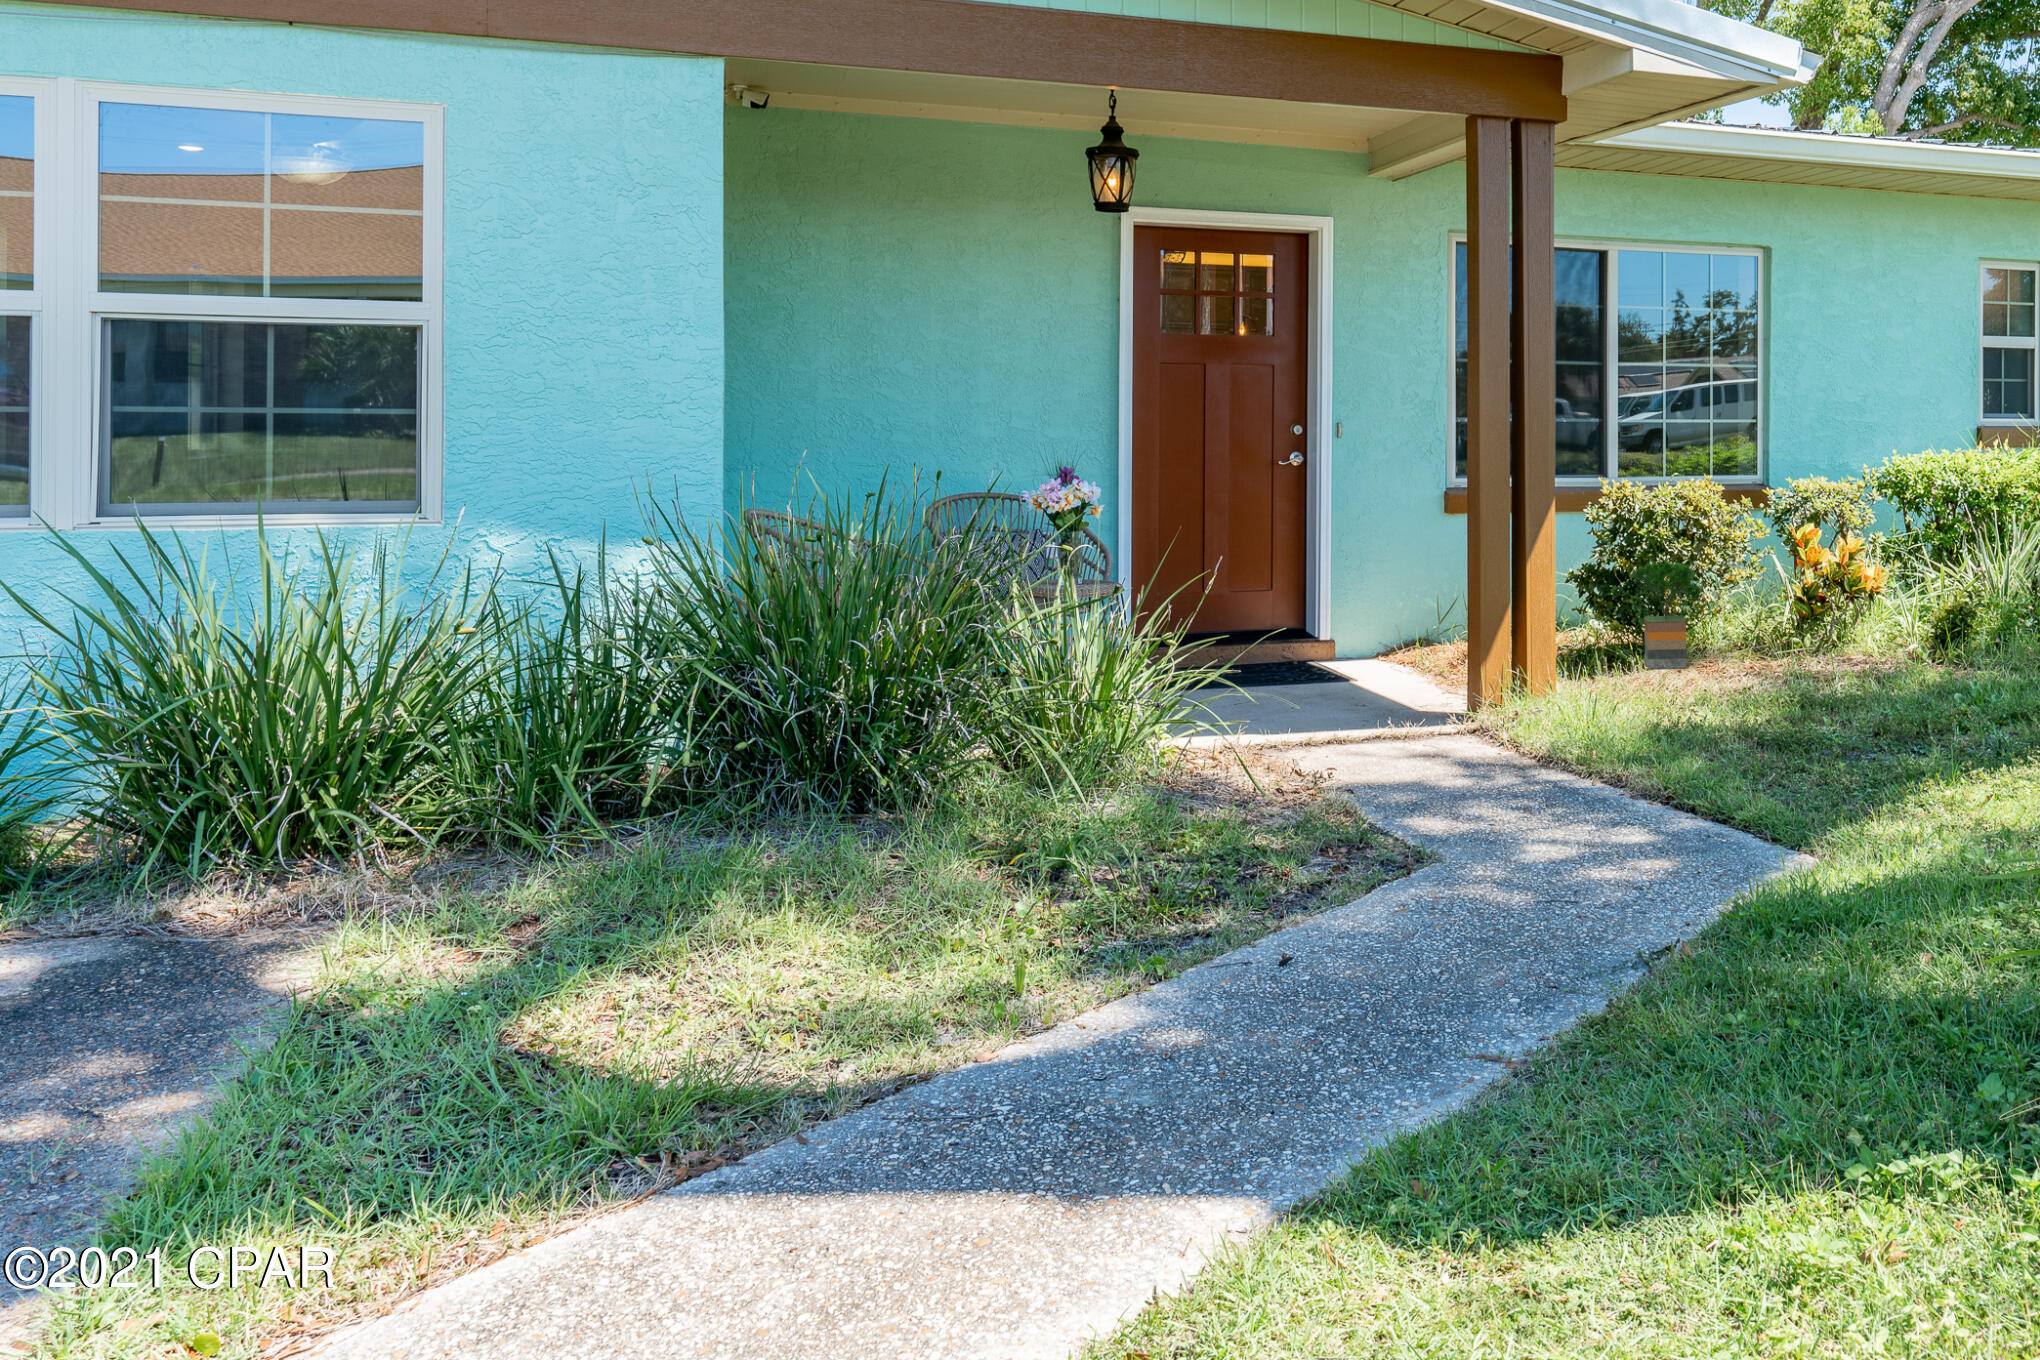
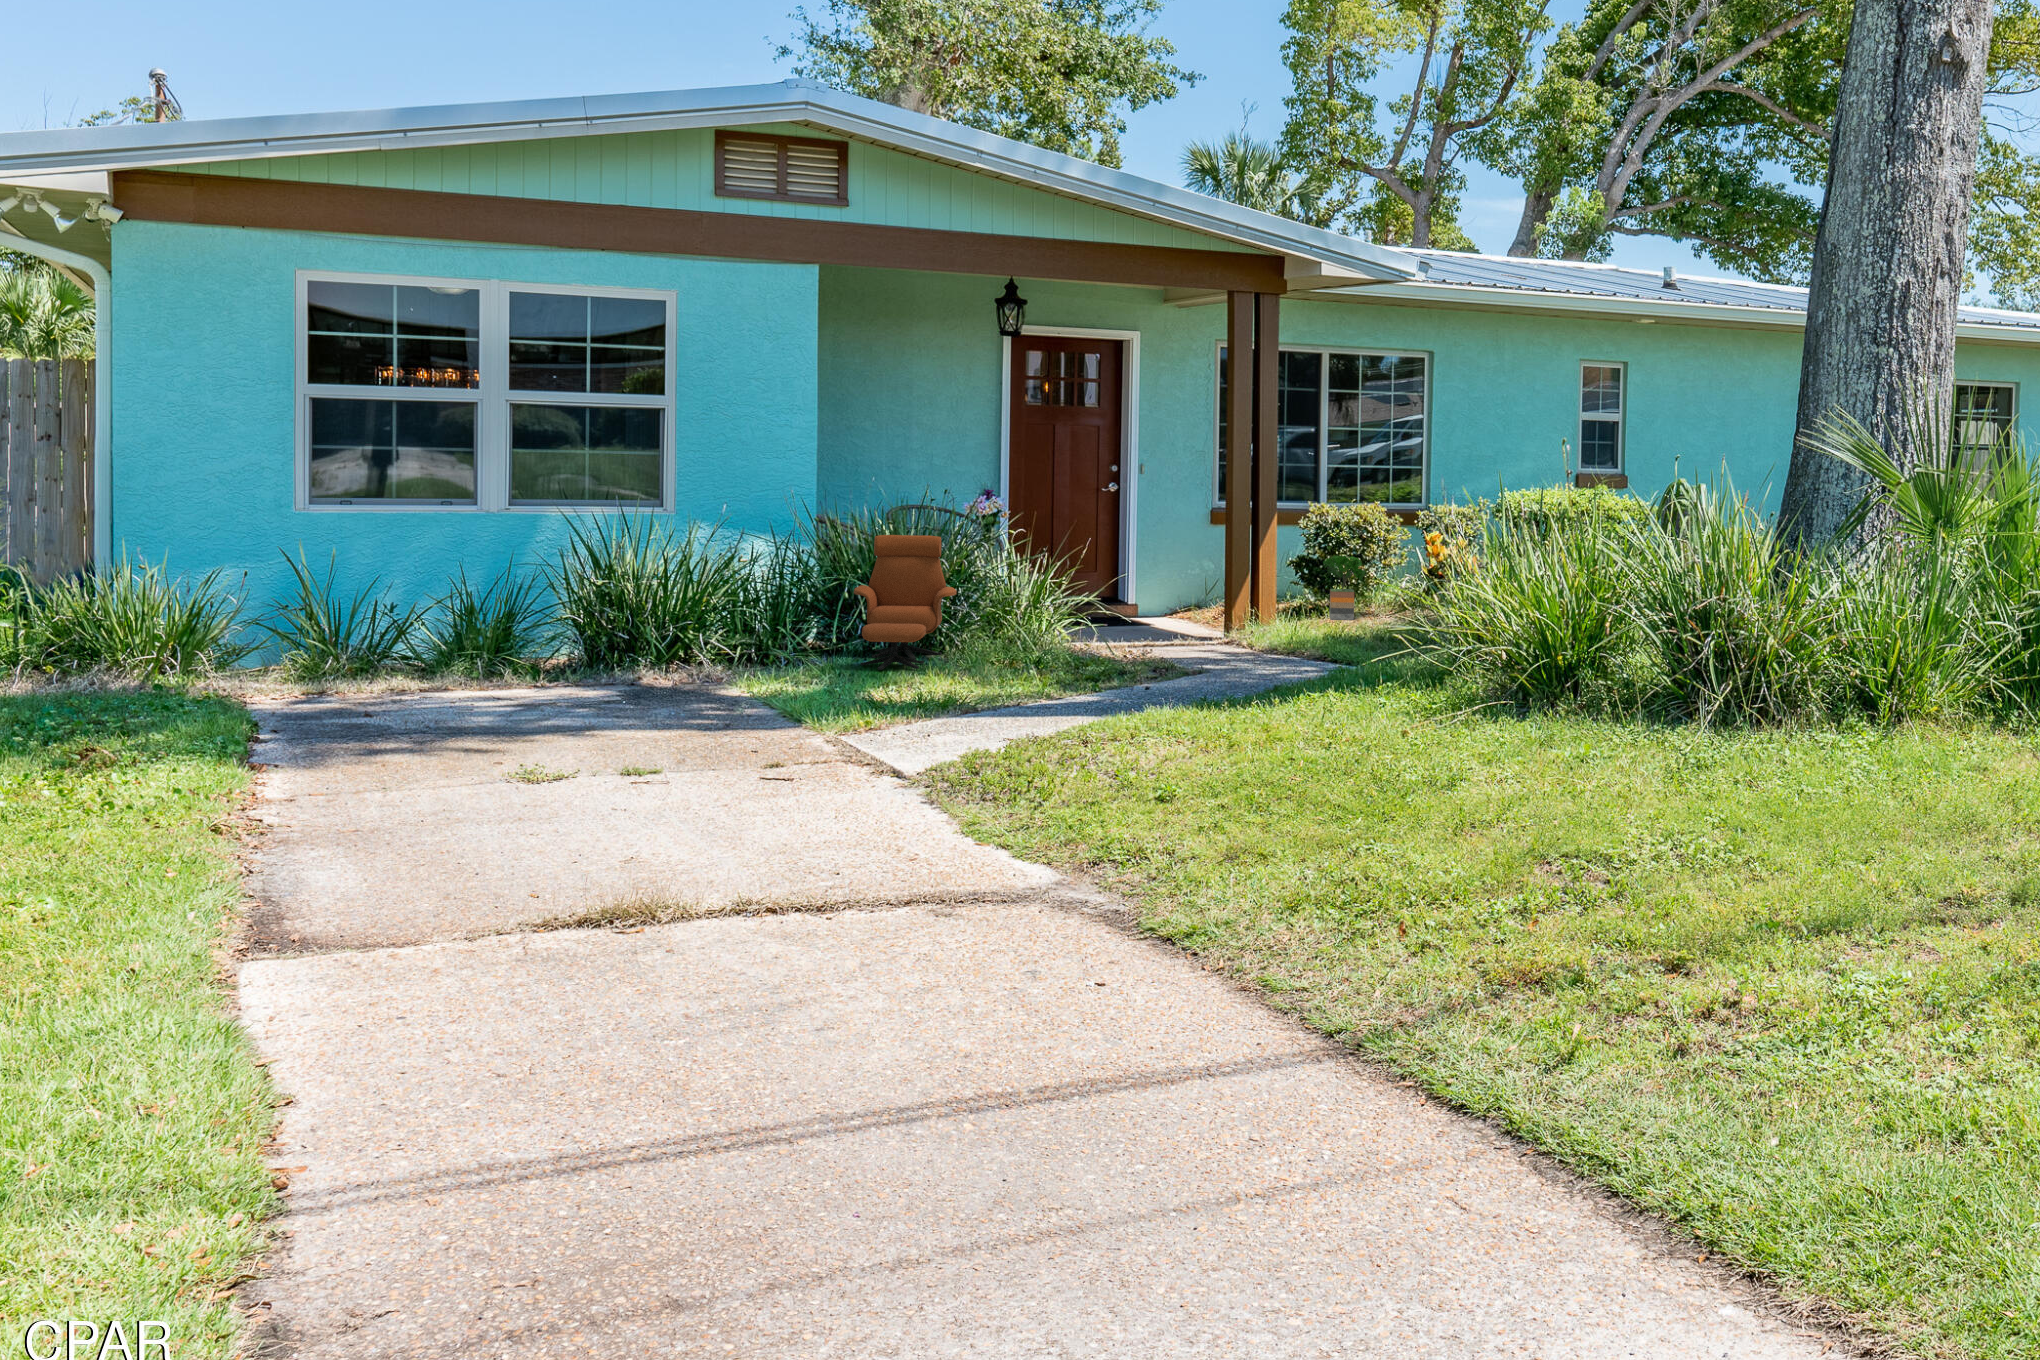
lounge chair: none [593,573,874,912] -> present [854,535,956,670]

